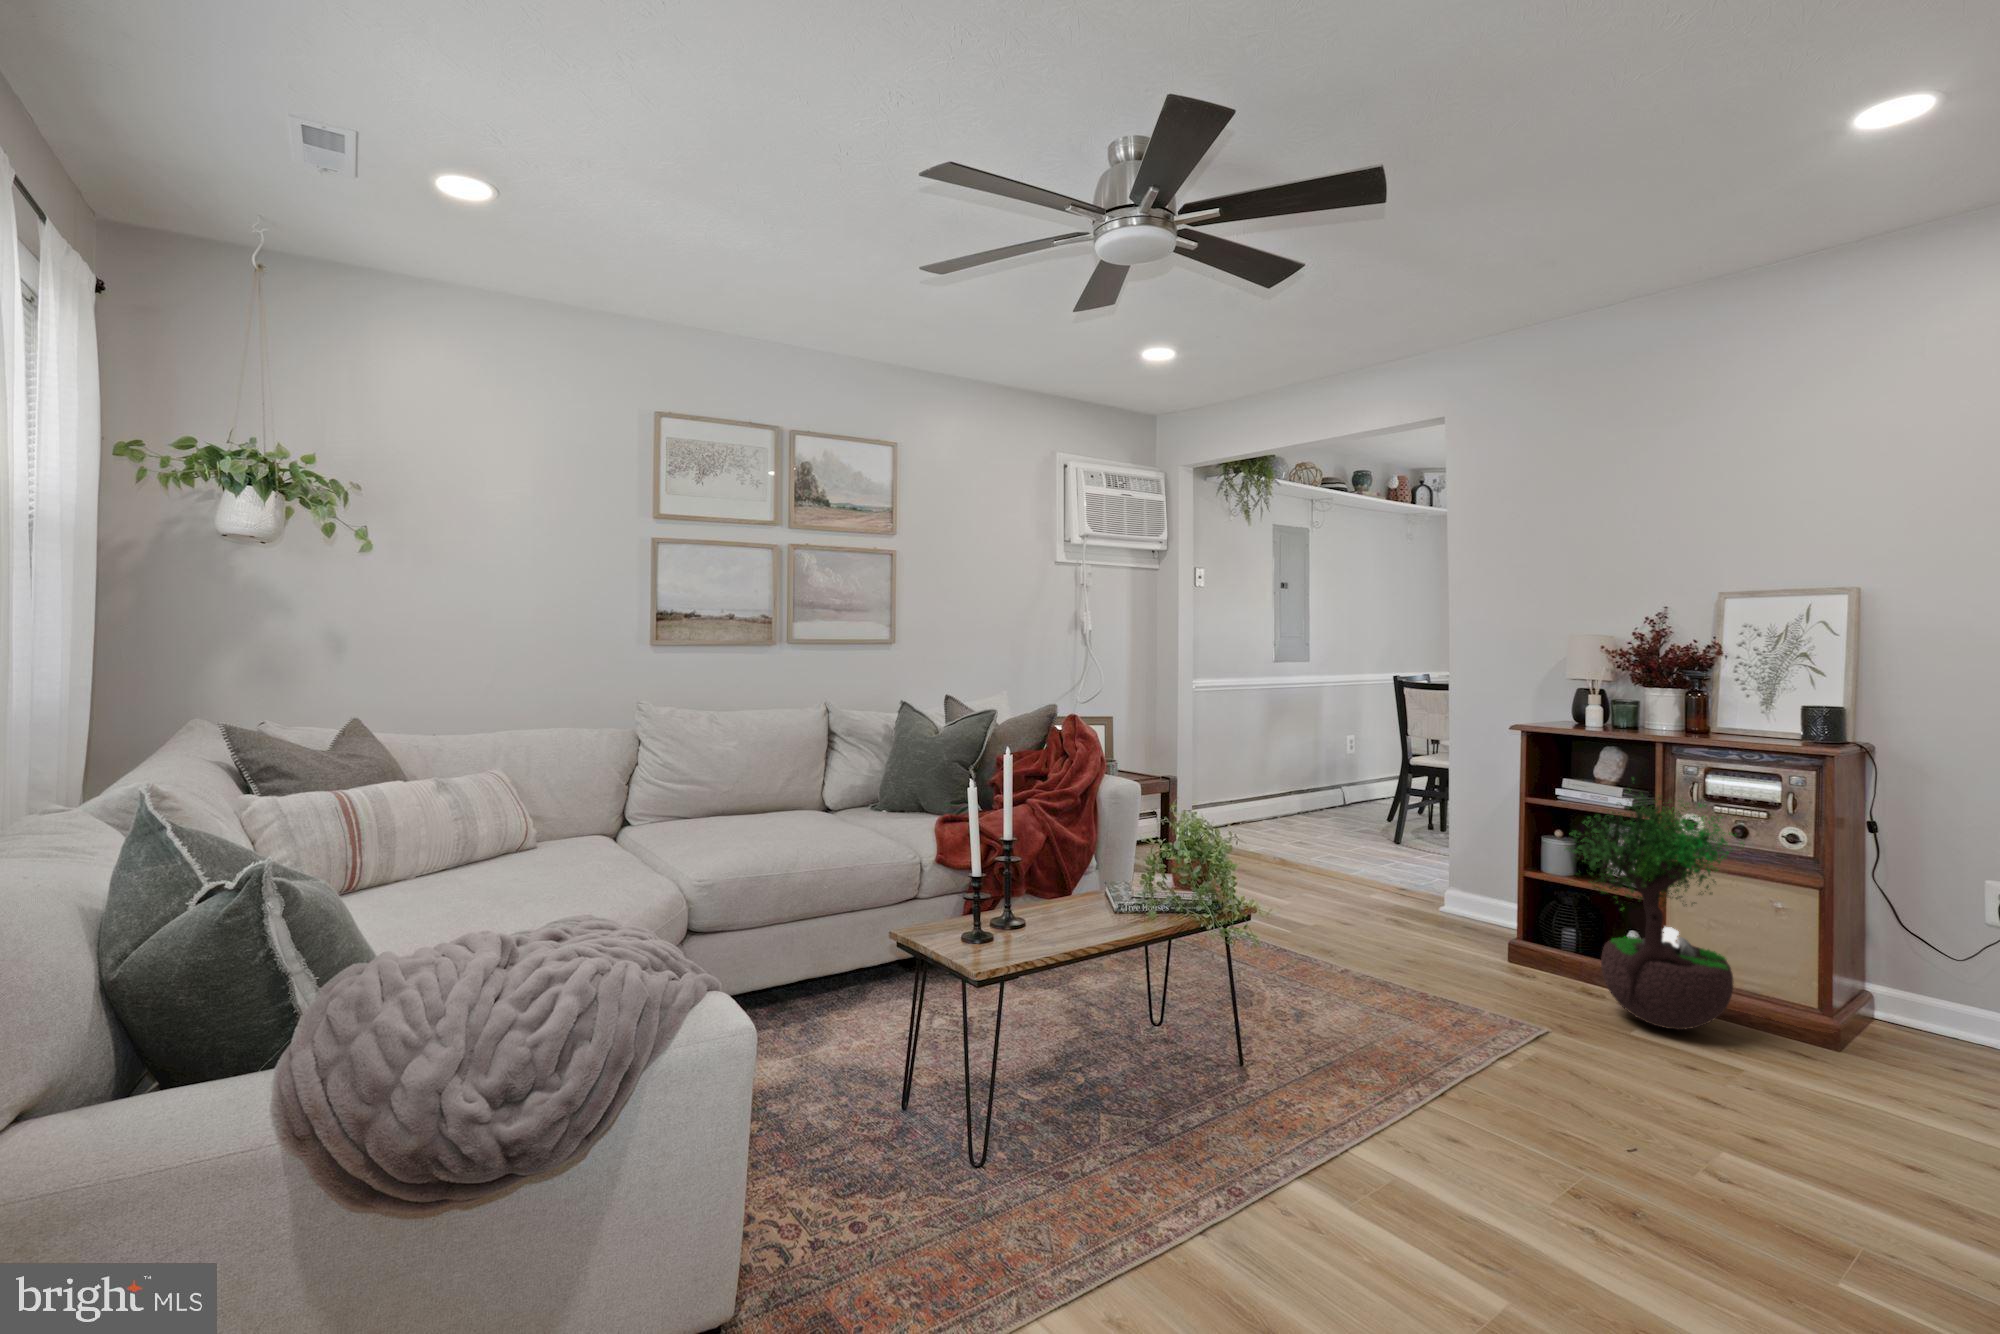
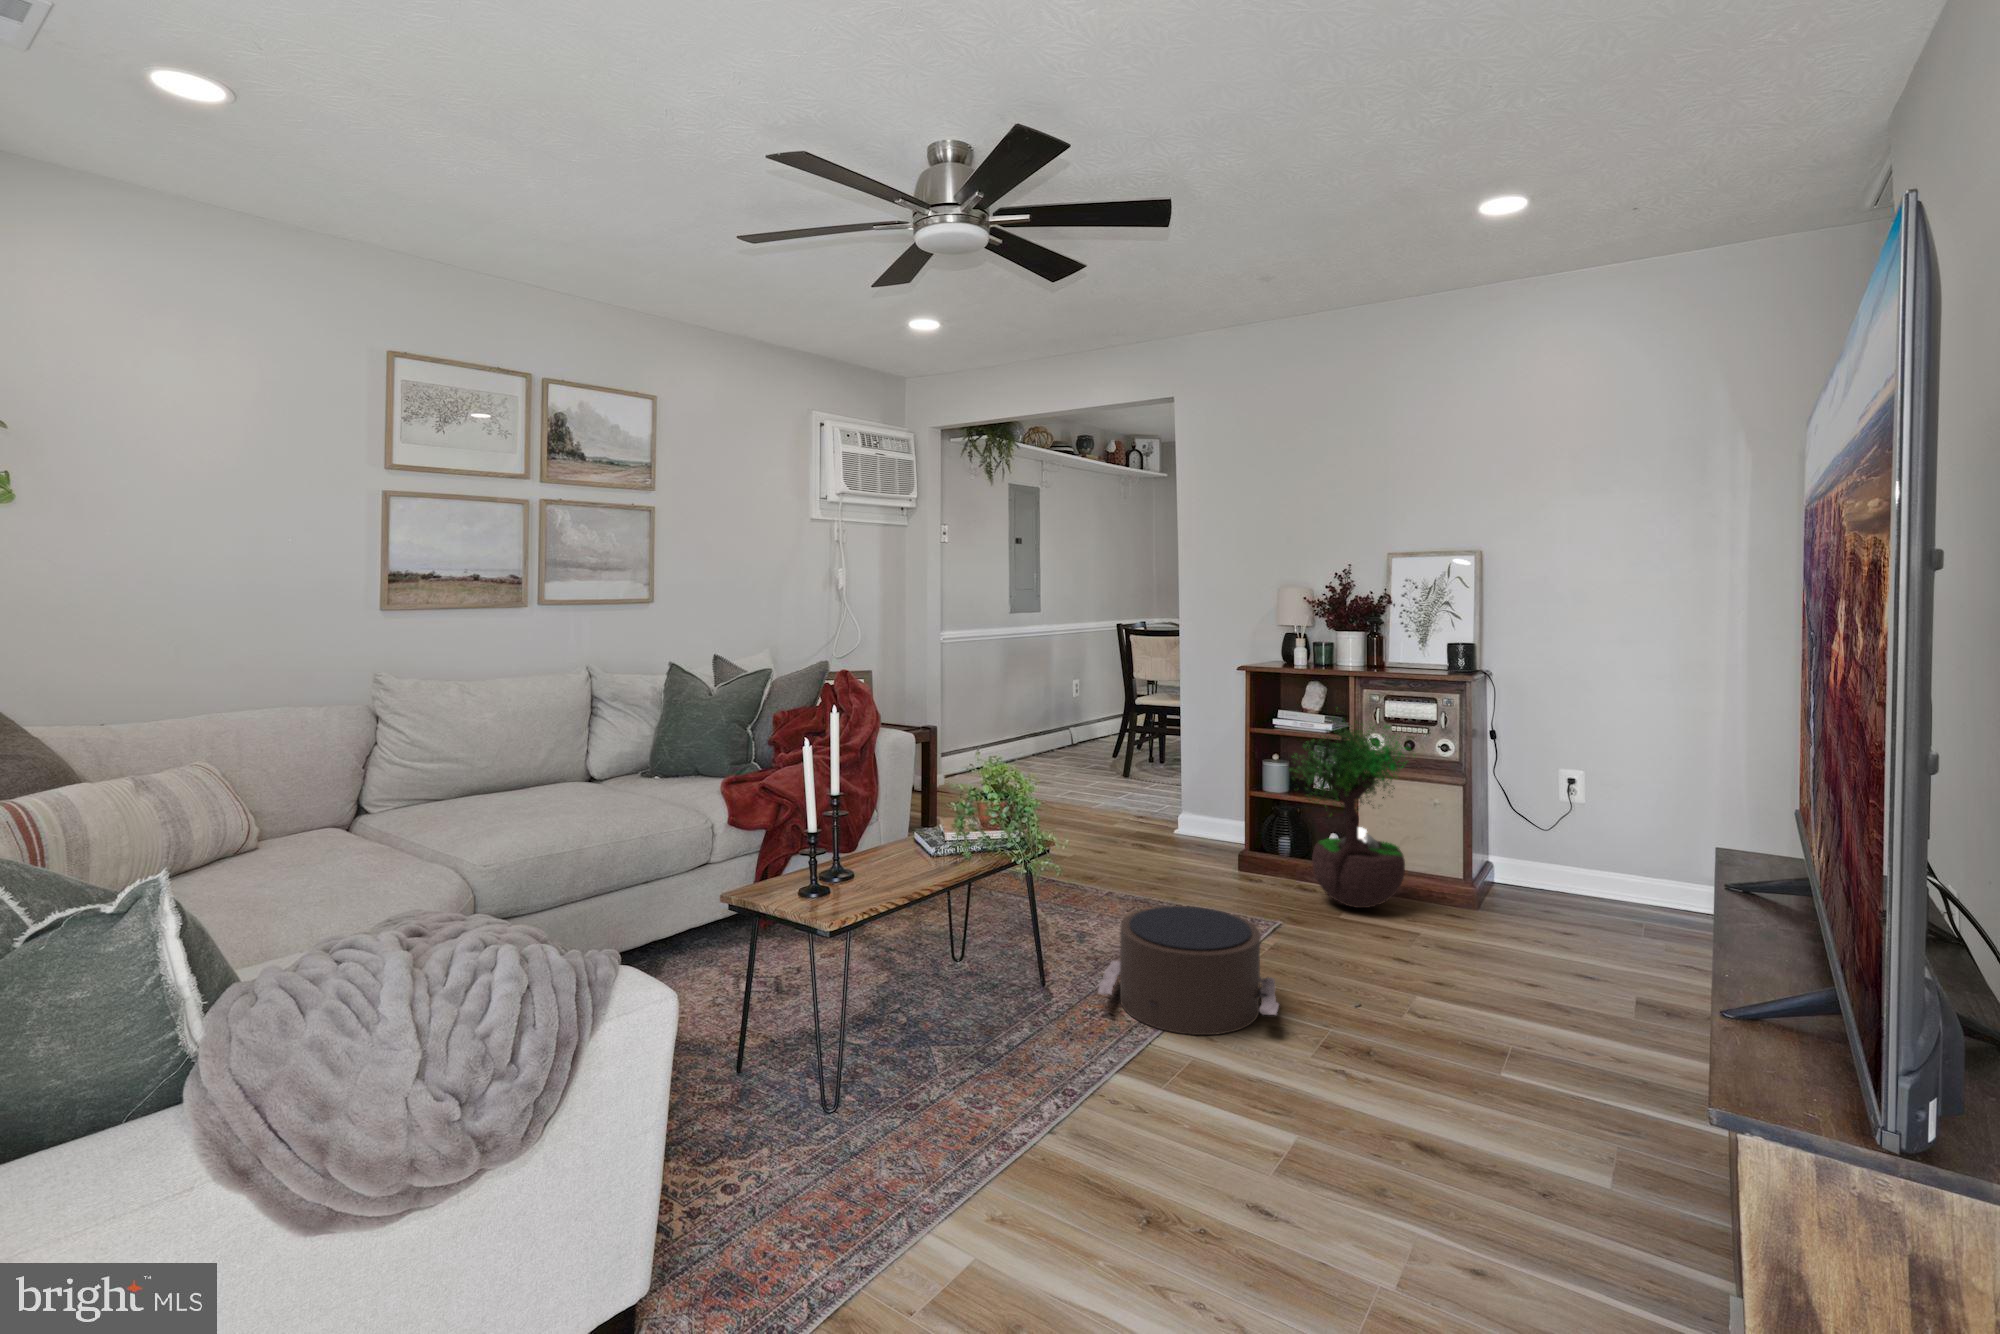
pouf: none [1292,995,1520,1158] -> present [1098,906,1279,1035]

